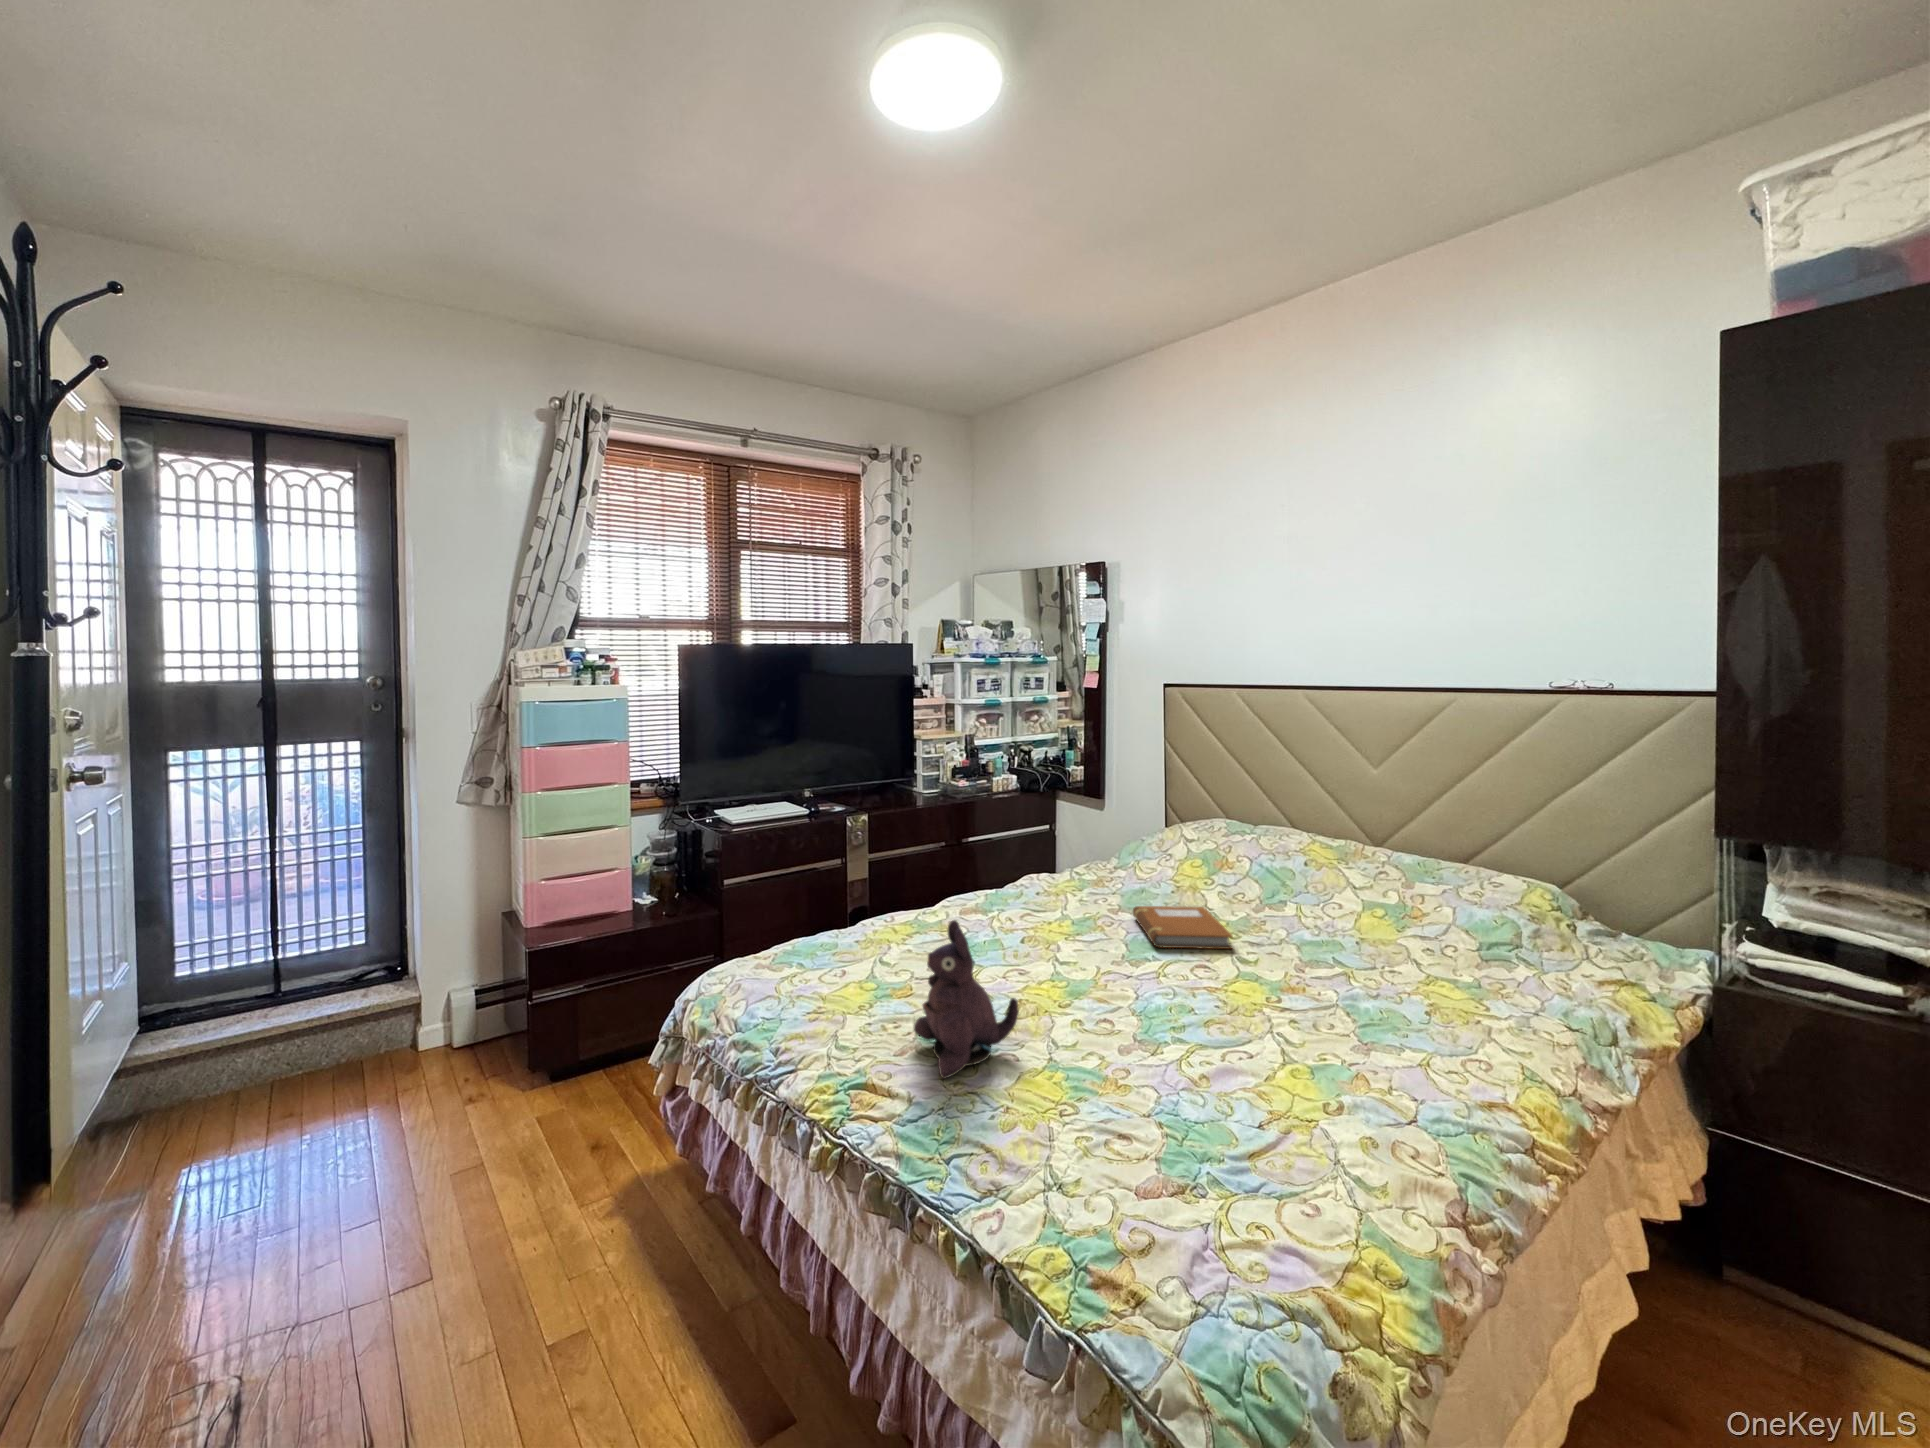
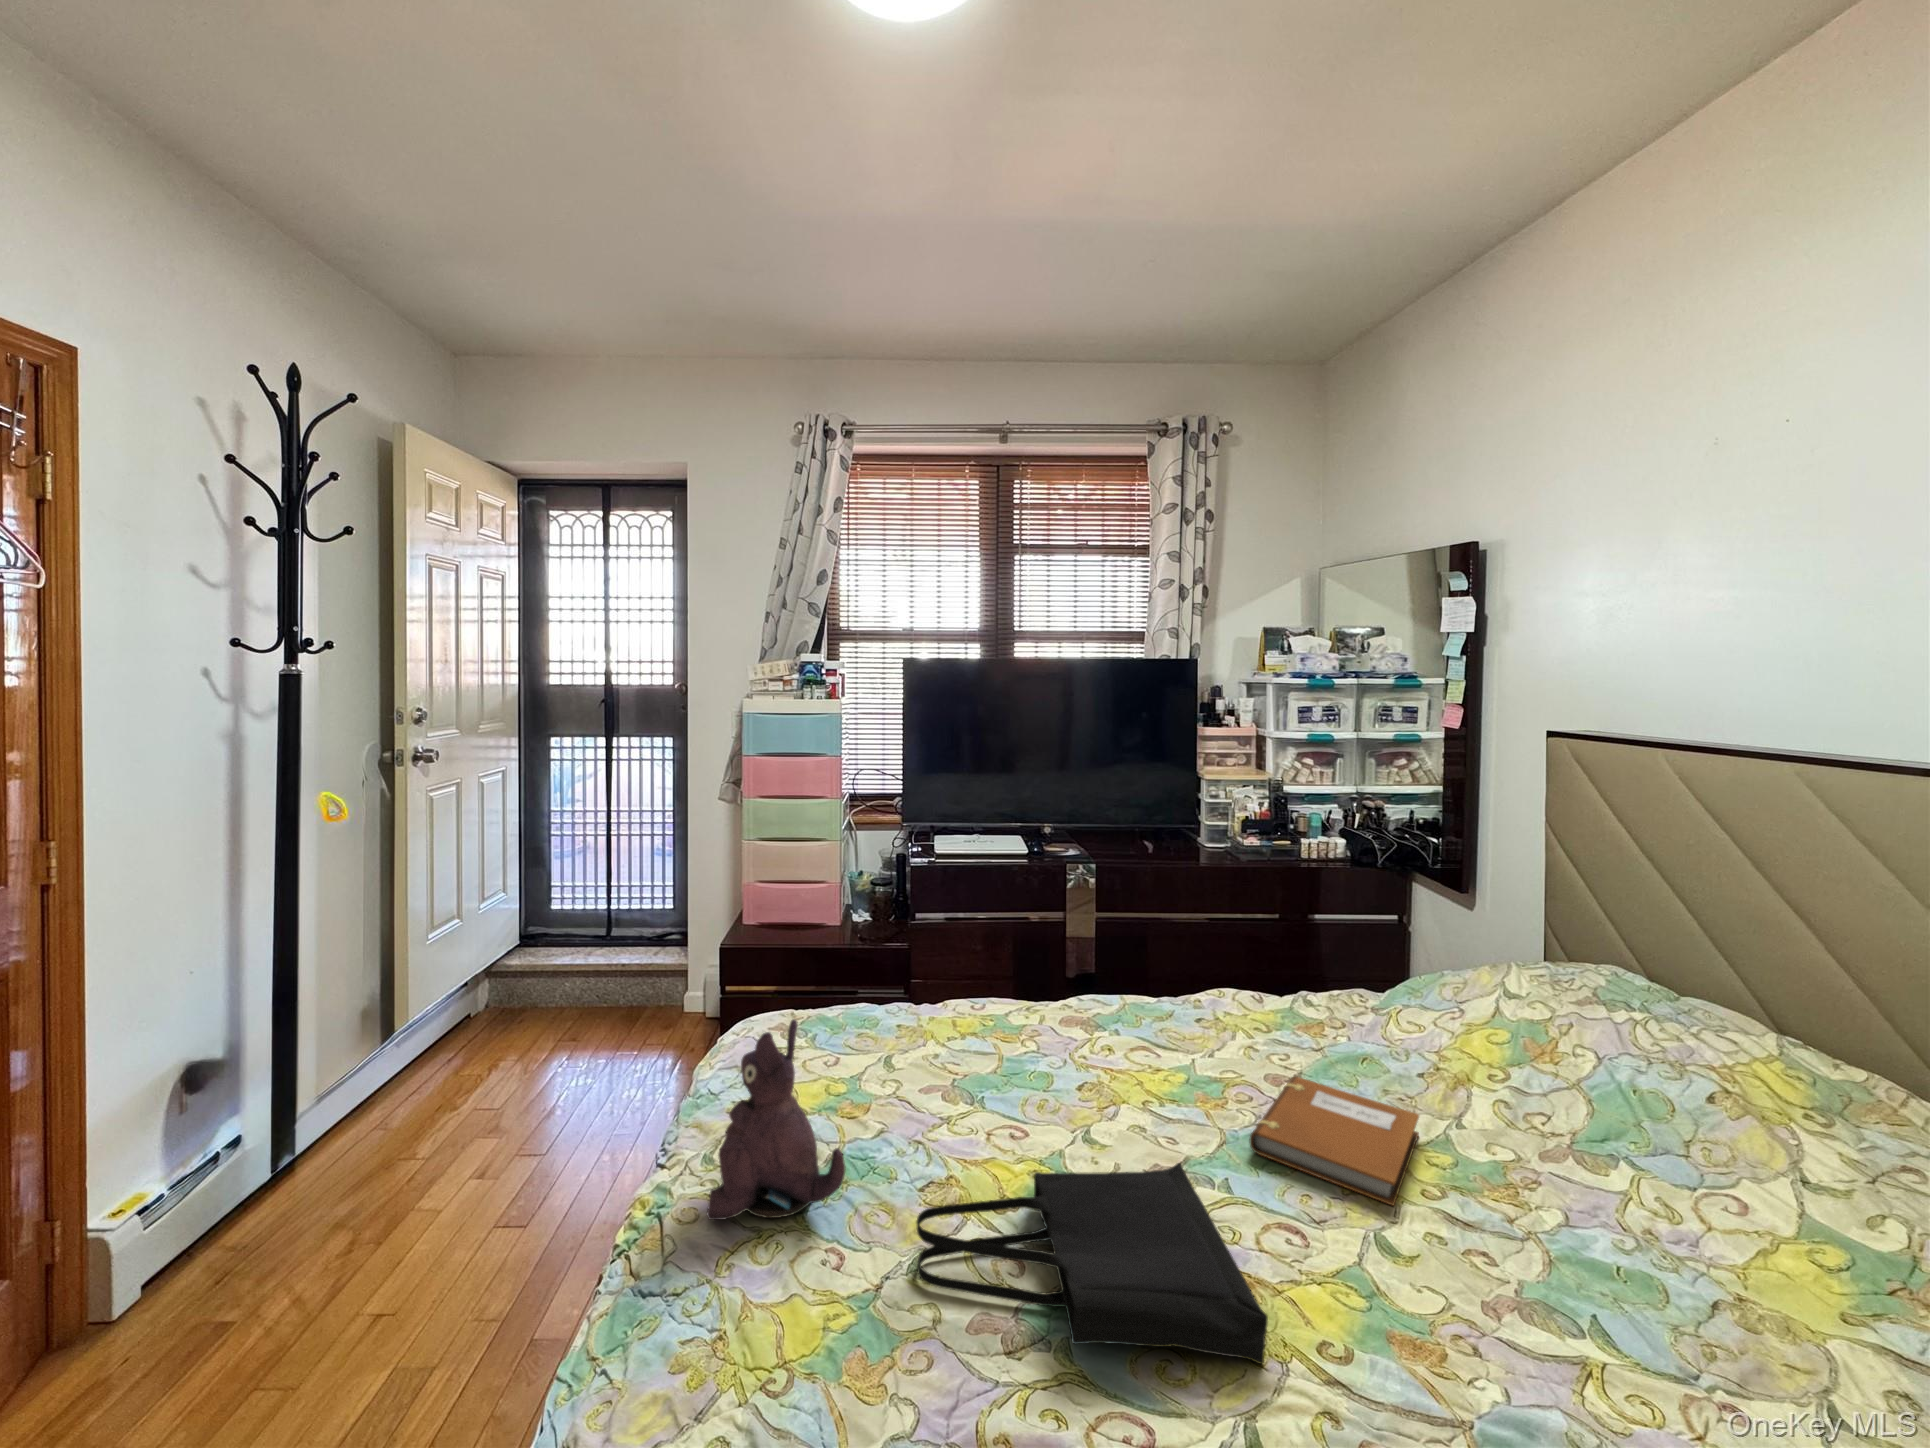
tote bag: none [1088,954,1270,1053] -> present [916,1163,1268,1364]

